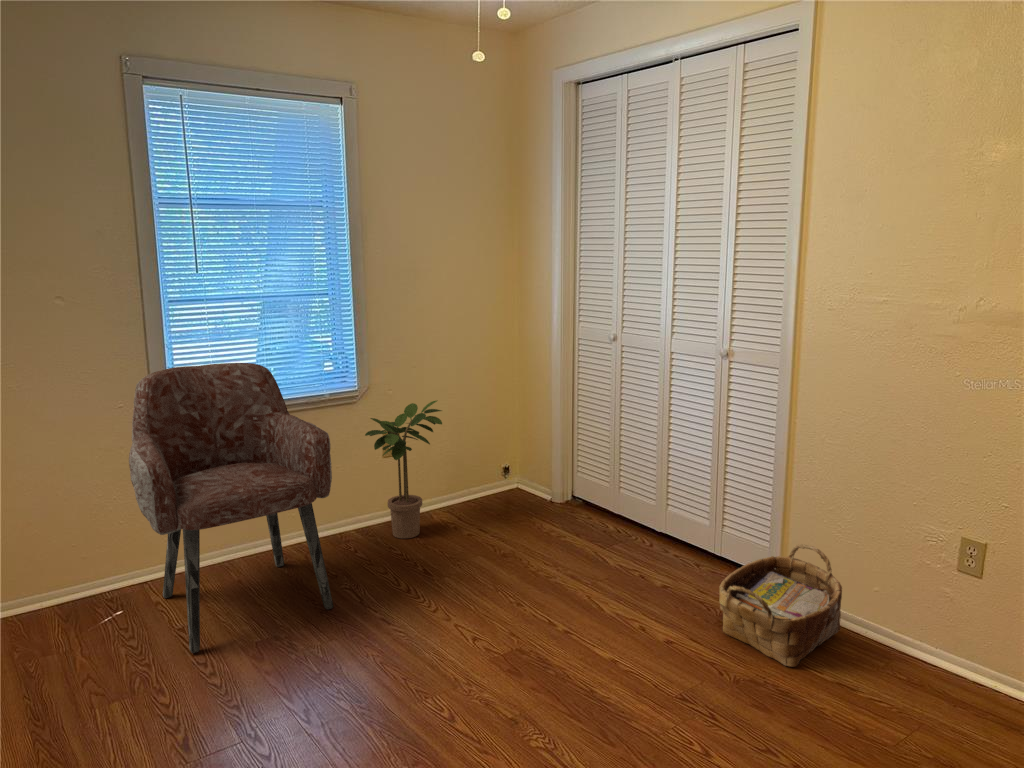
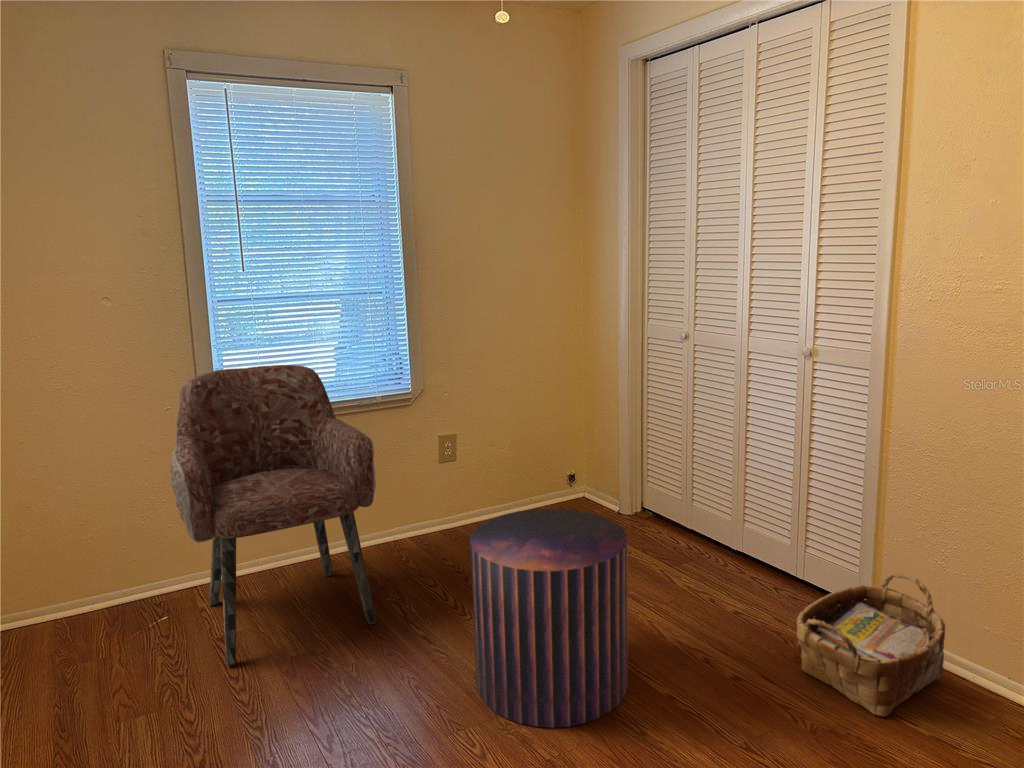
potted plant: present [365,401,442,539] -> none [416,404,500,550]
pouf: none [431,495,575,692] -> present [470,509,628,728]

